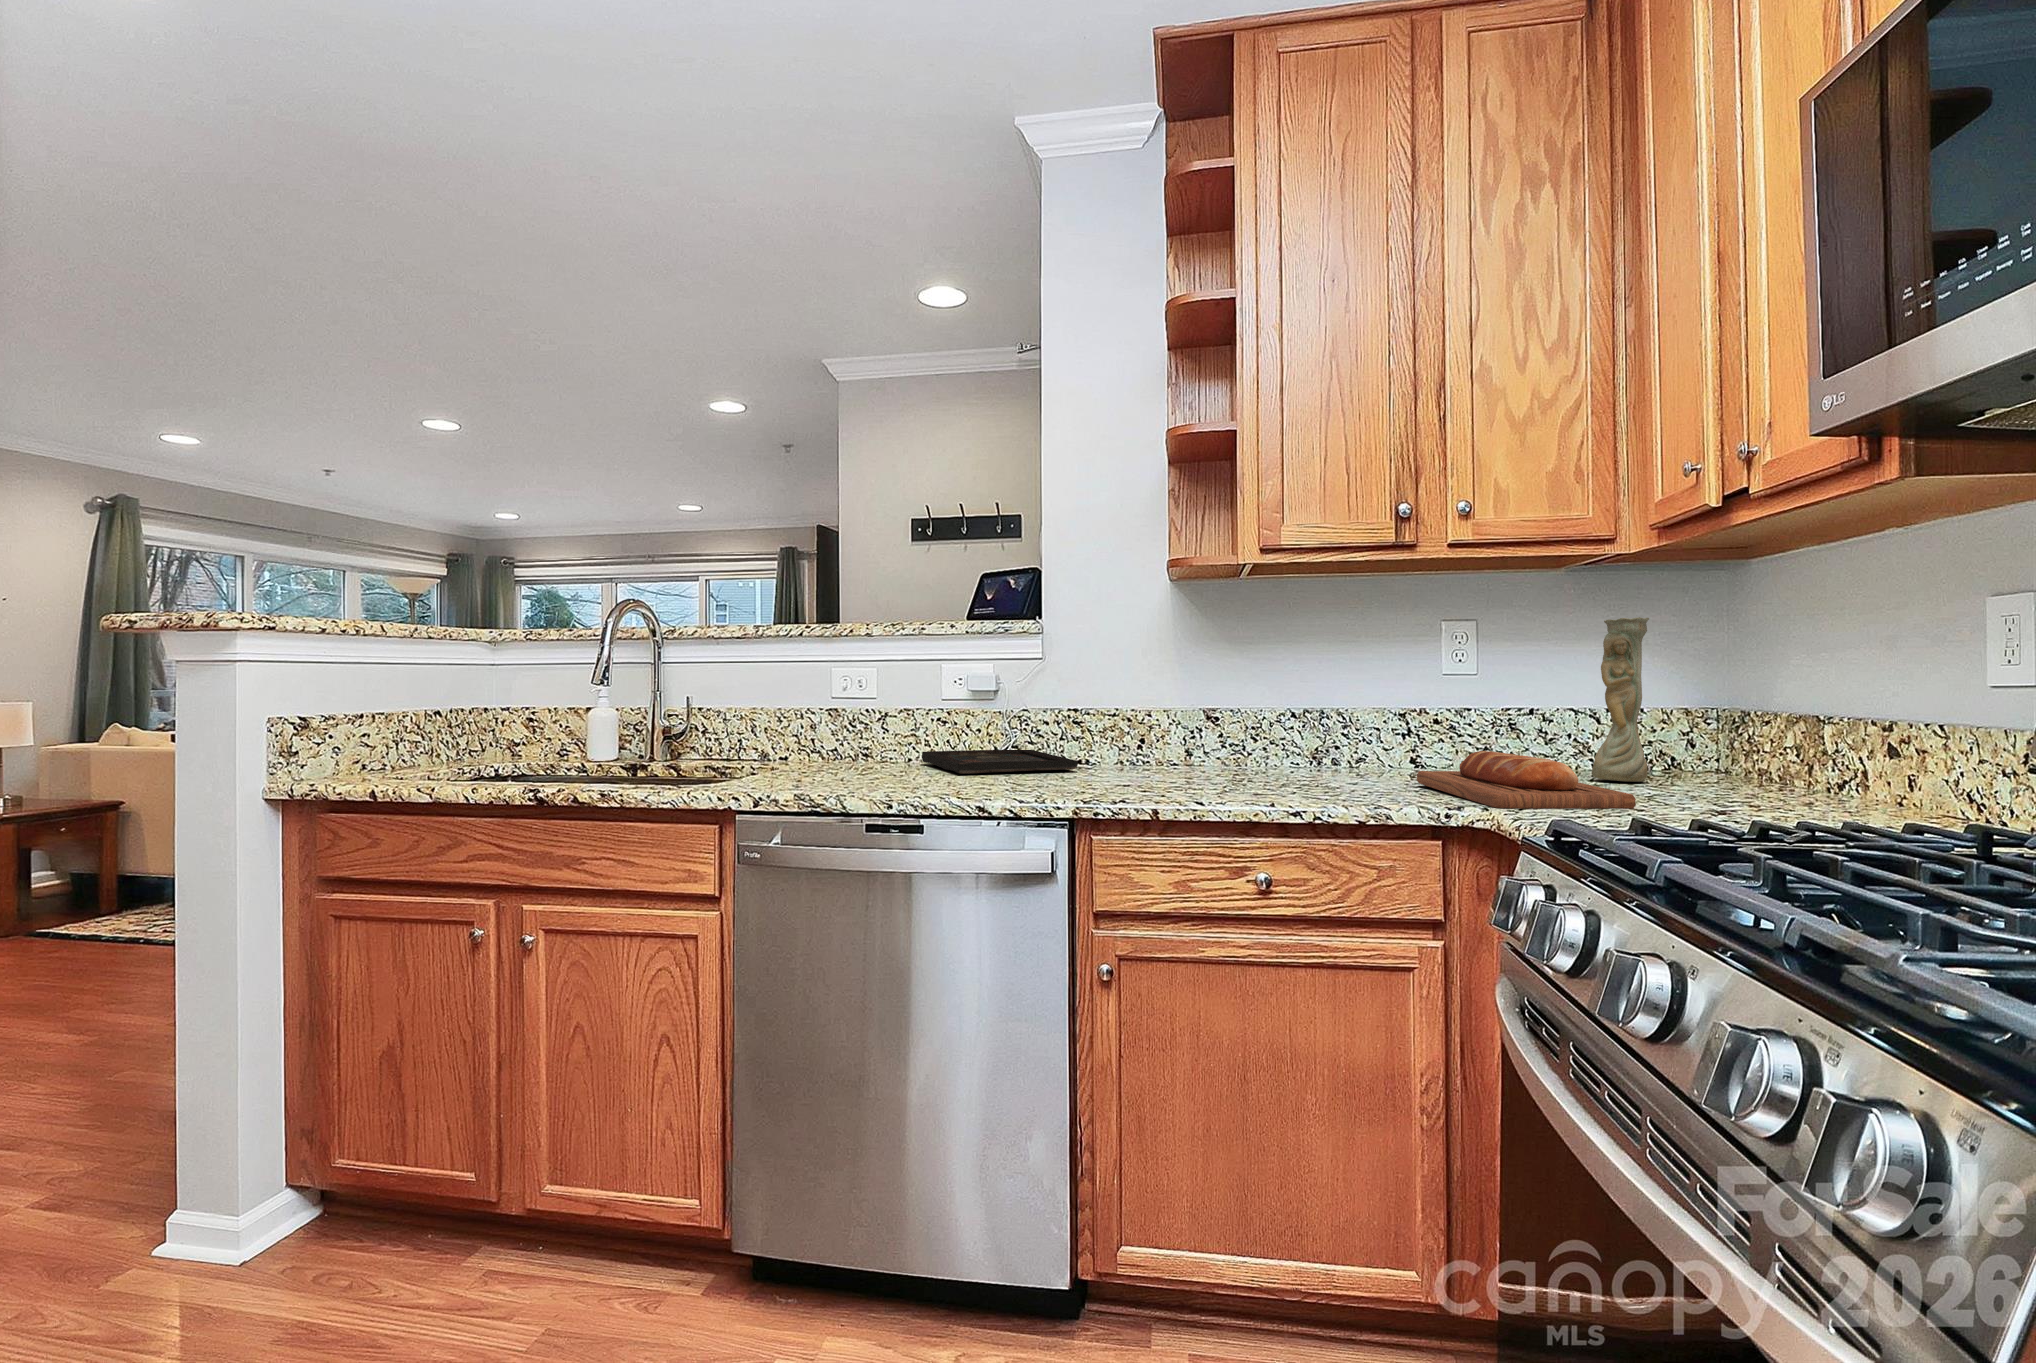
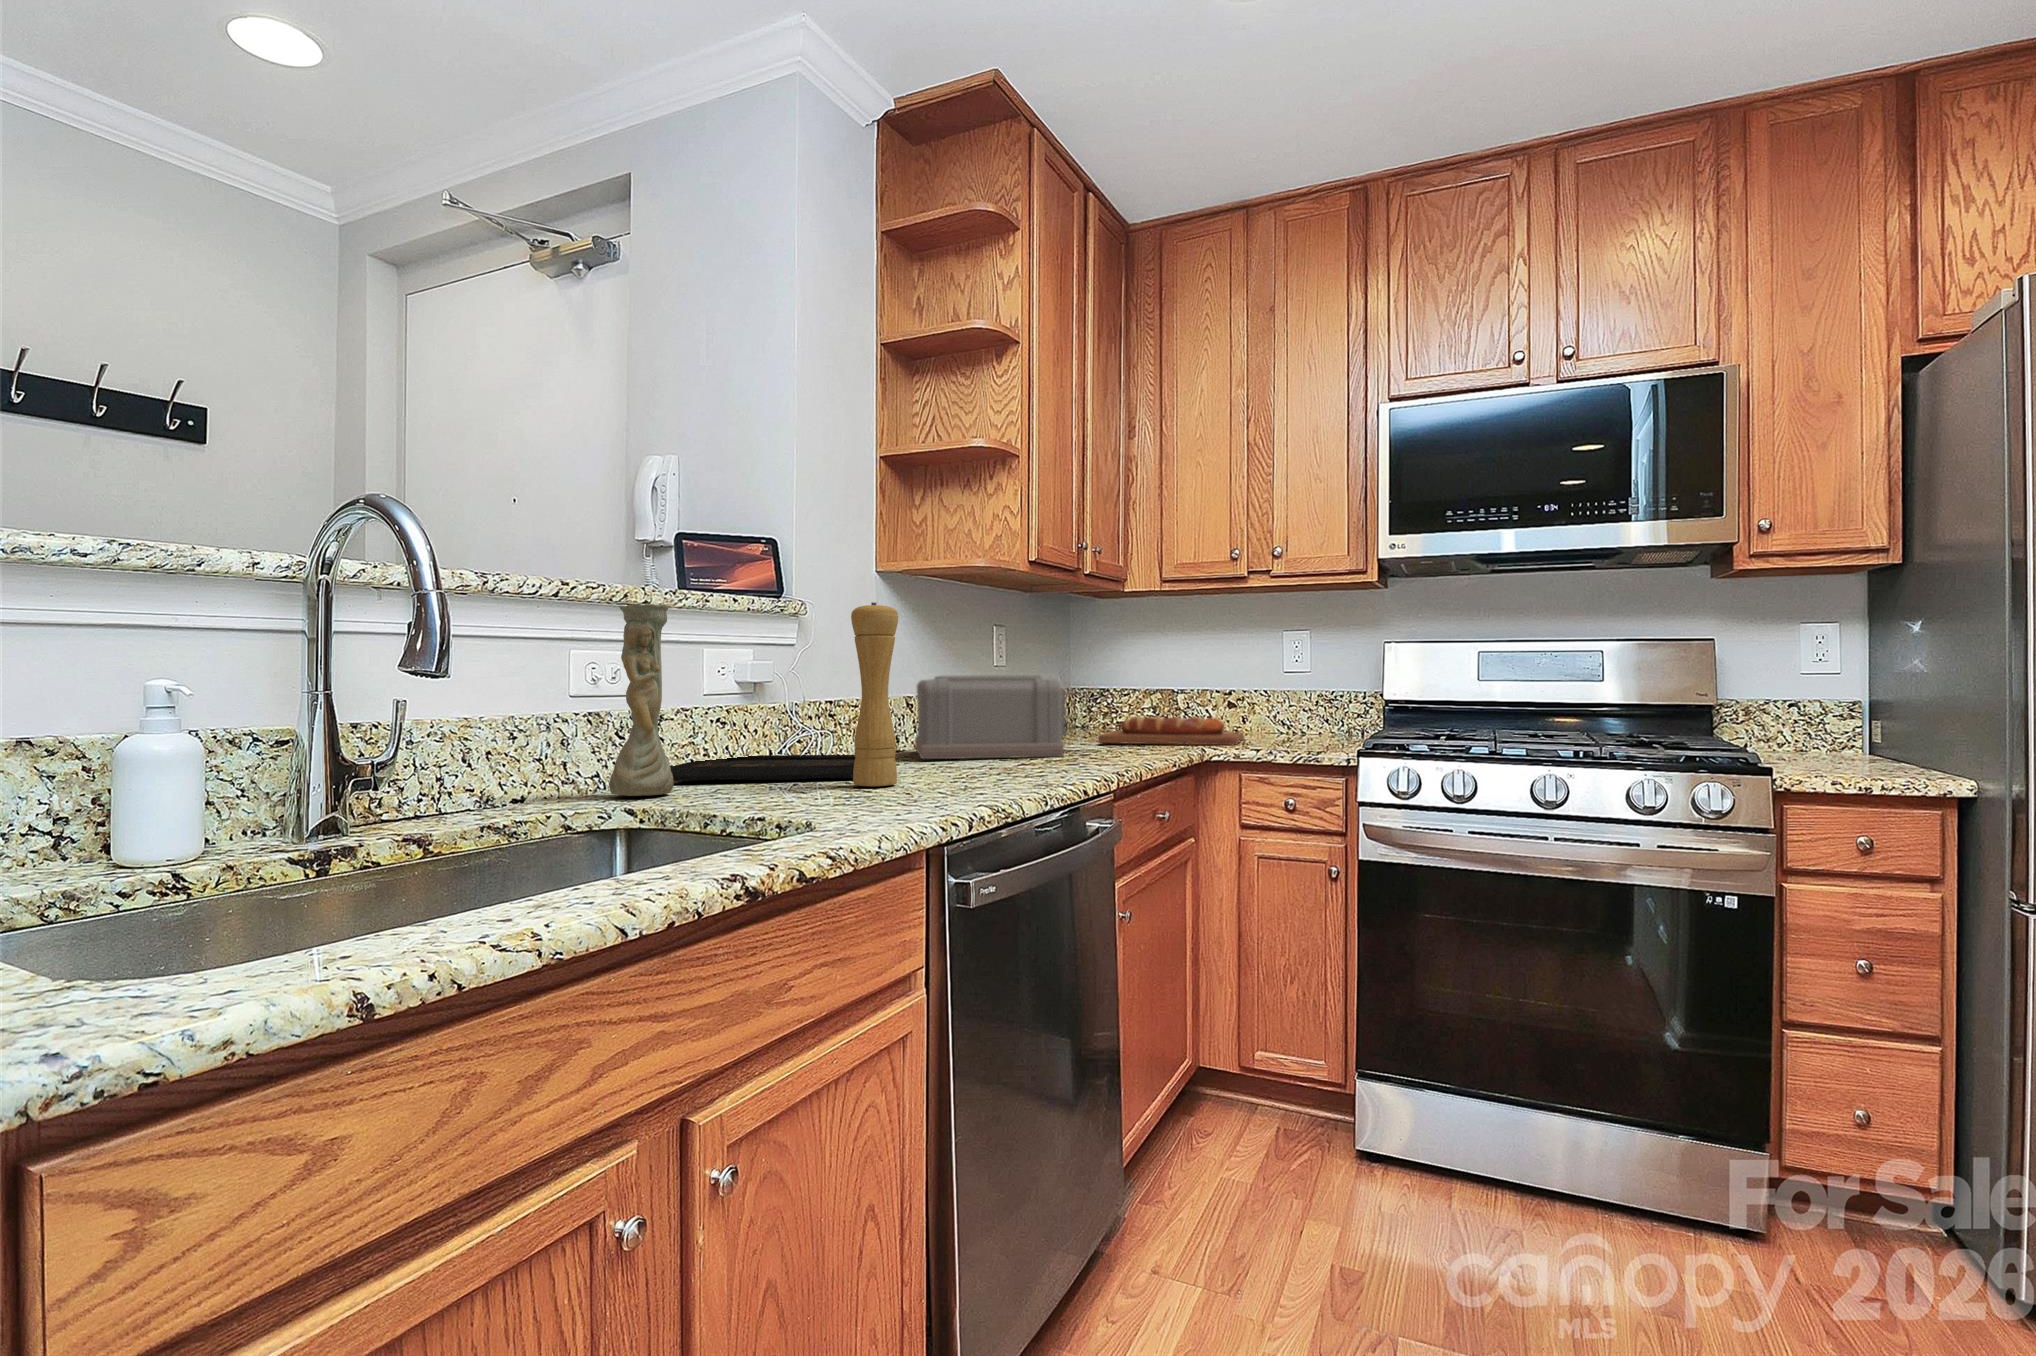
vase: present [1592,617,1649,782] -> present [610,604,674,796]
pepper mill: none [898,625,936,779] -> present [851,602,898,786]
toaster: none [1132,684,1352,787] -> present [915,675,1074,759]

